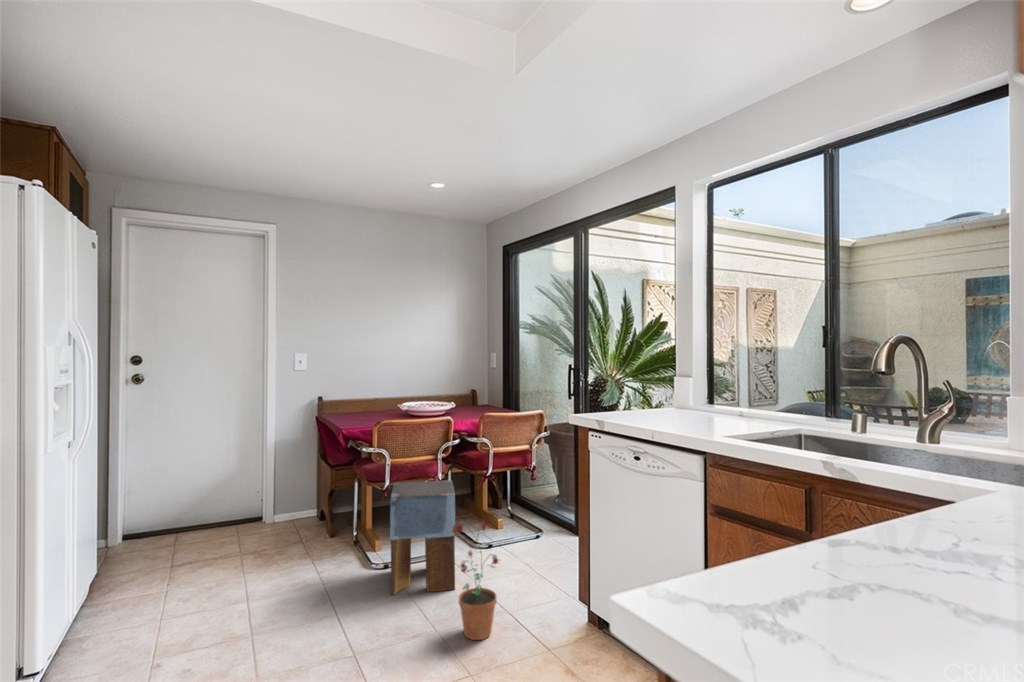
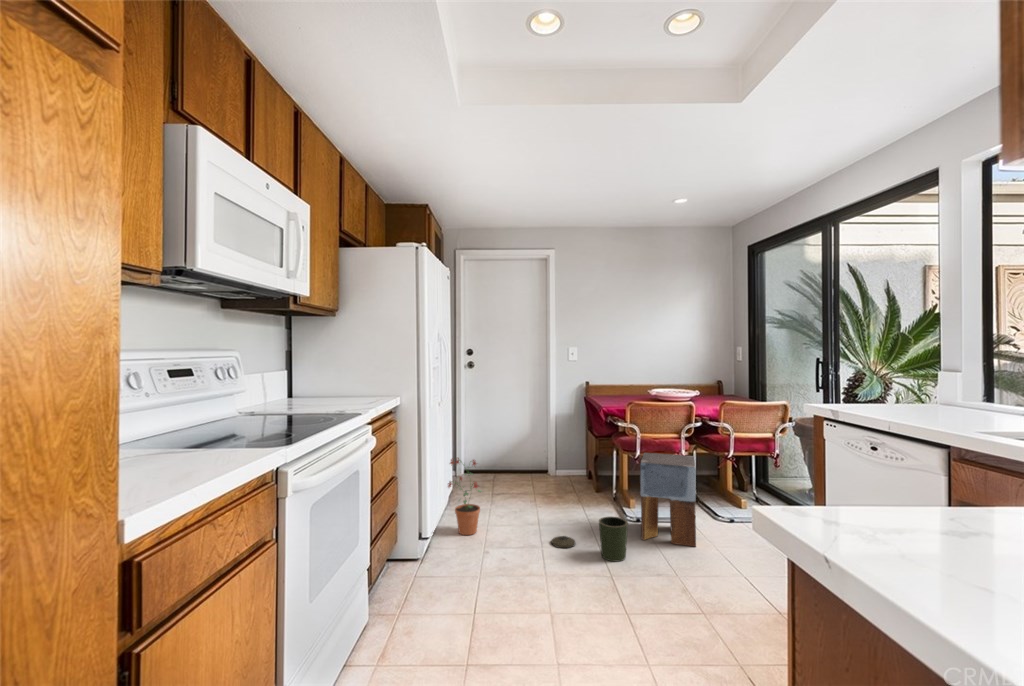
potted plant: present [452,522,498,640] -> present [448,458,482,535]
trash can: none [265,575,375,637] -> present [552,517,628,562]

